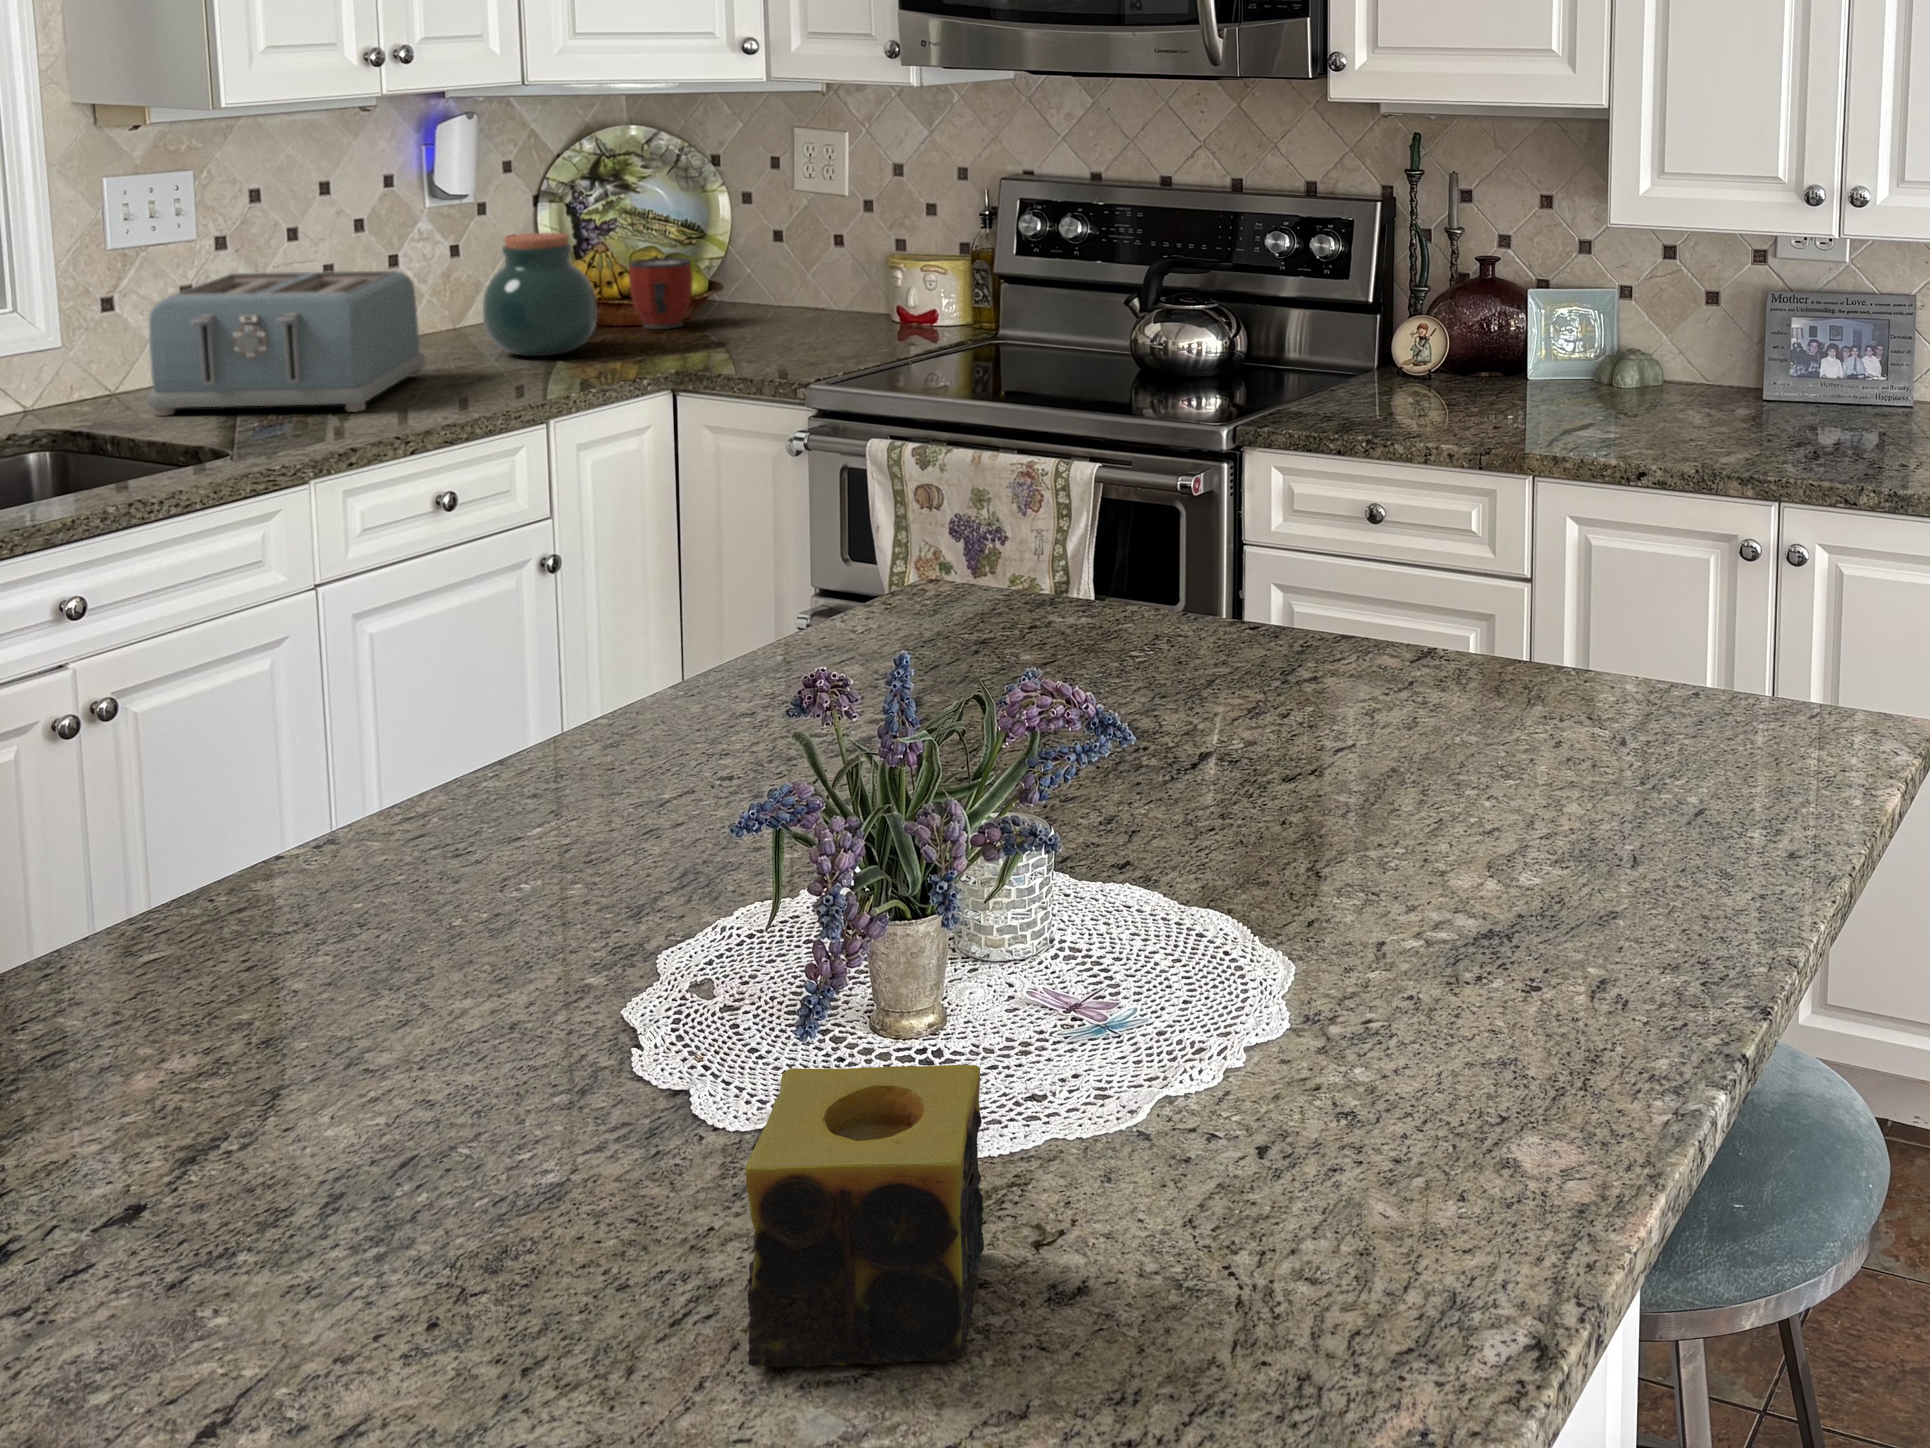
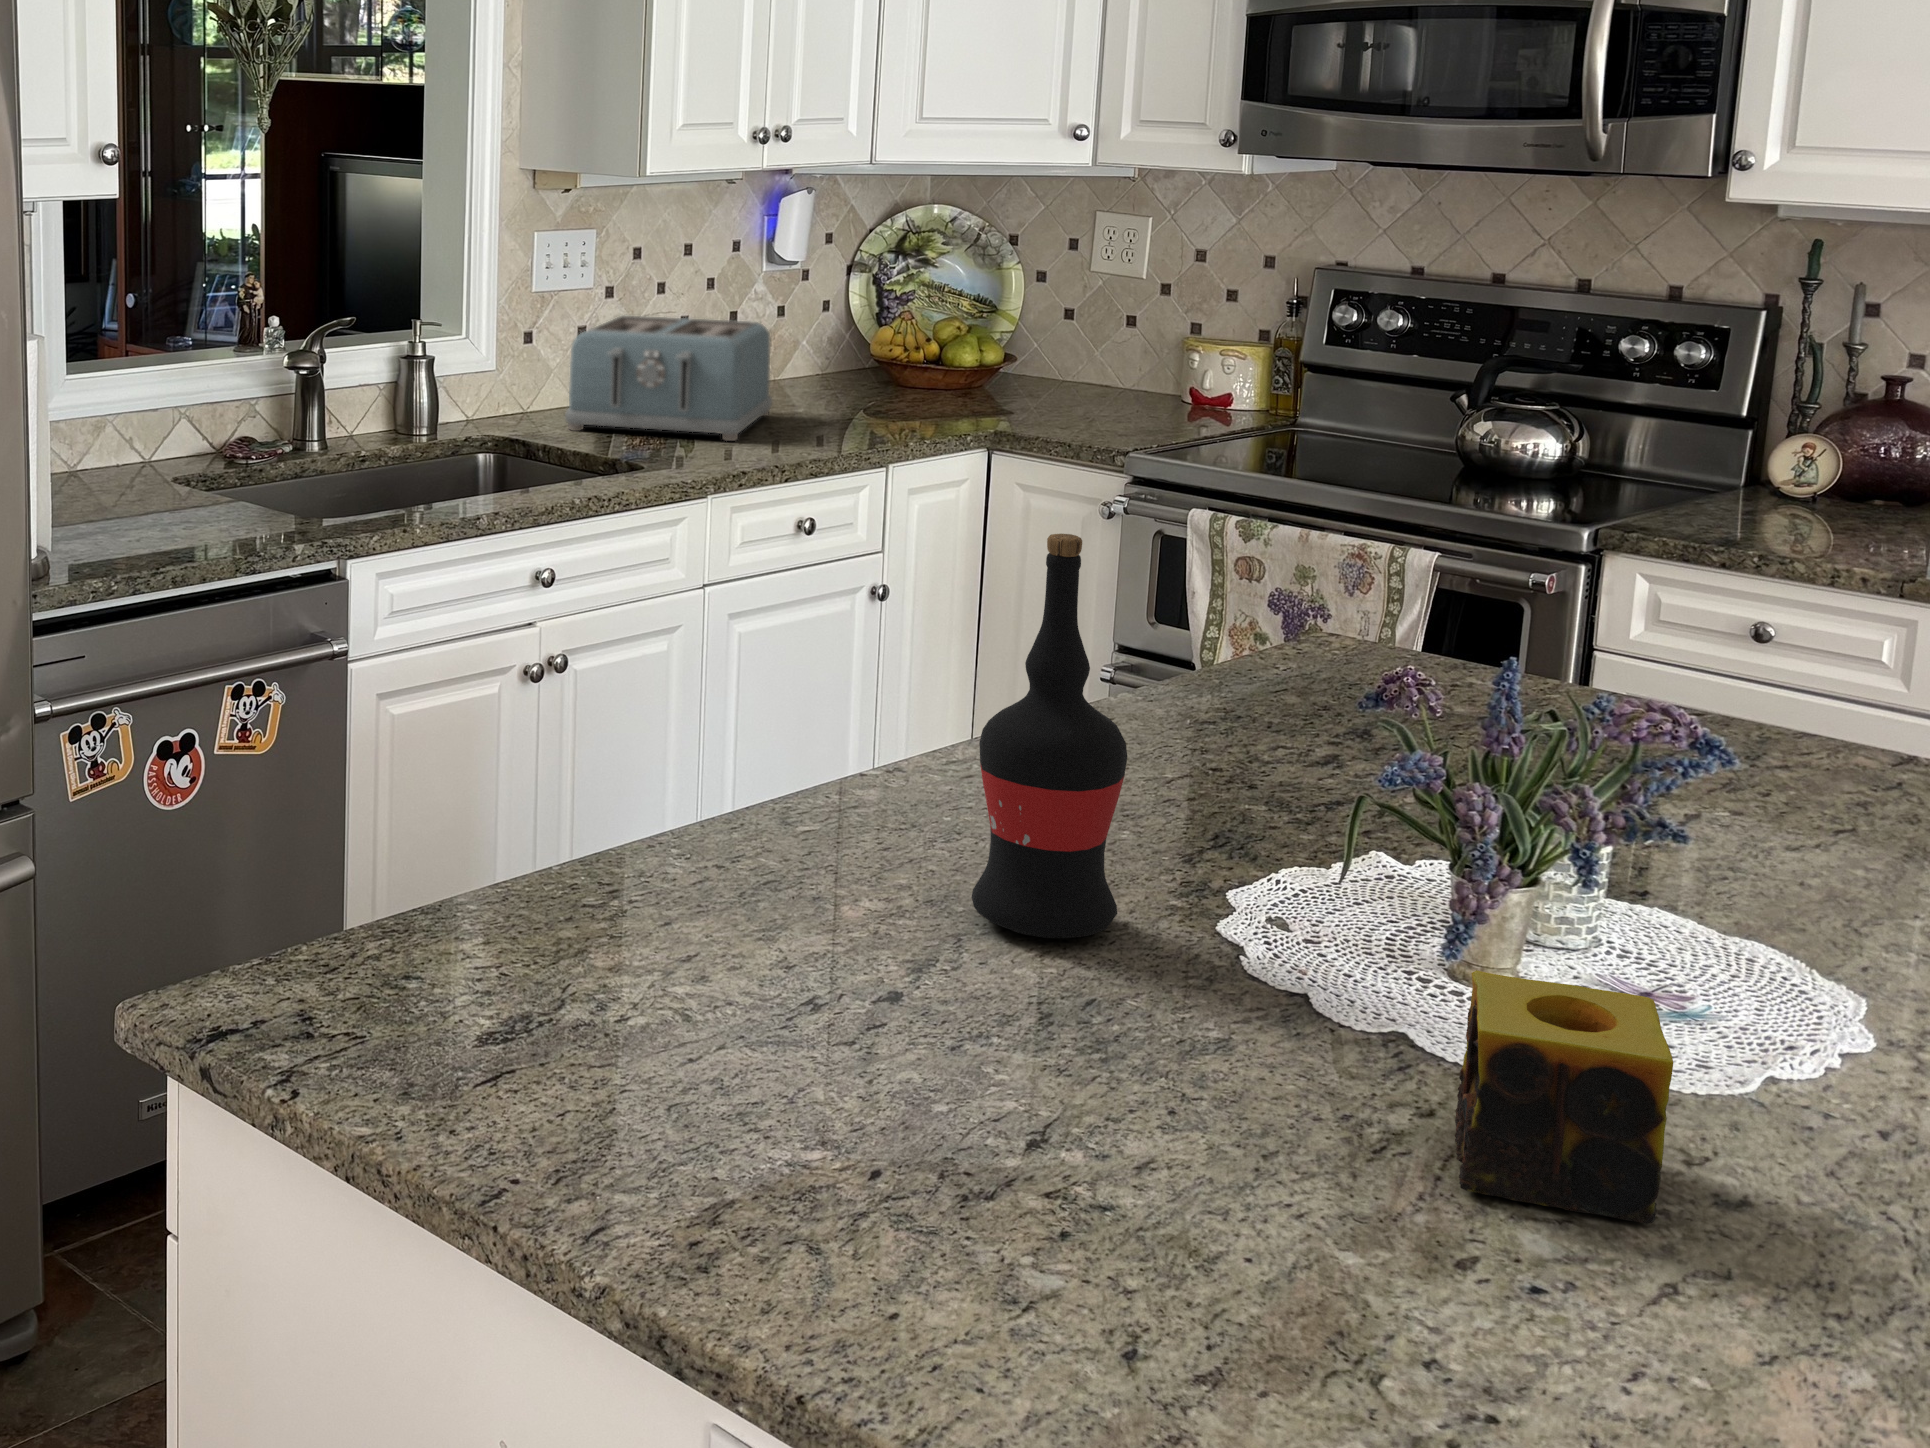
jar: present [483,233,597,356] -> none [815,297,915,408]
mug: present [629,257,693,329] -> none [933,327,992,393]
wine bottle: none [285,563,491,1077] -> present [972,534,1127,938]

